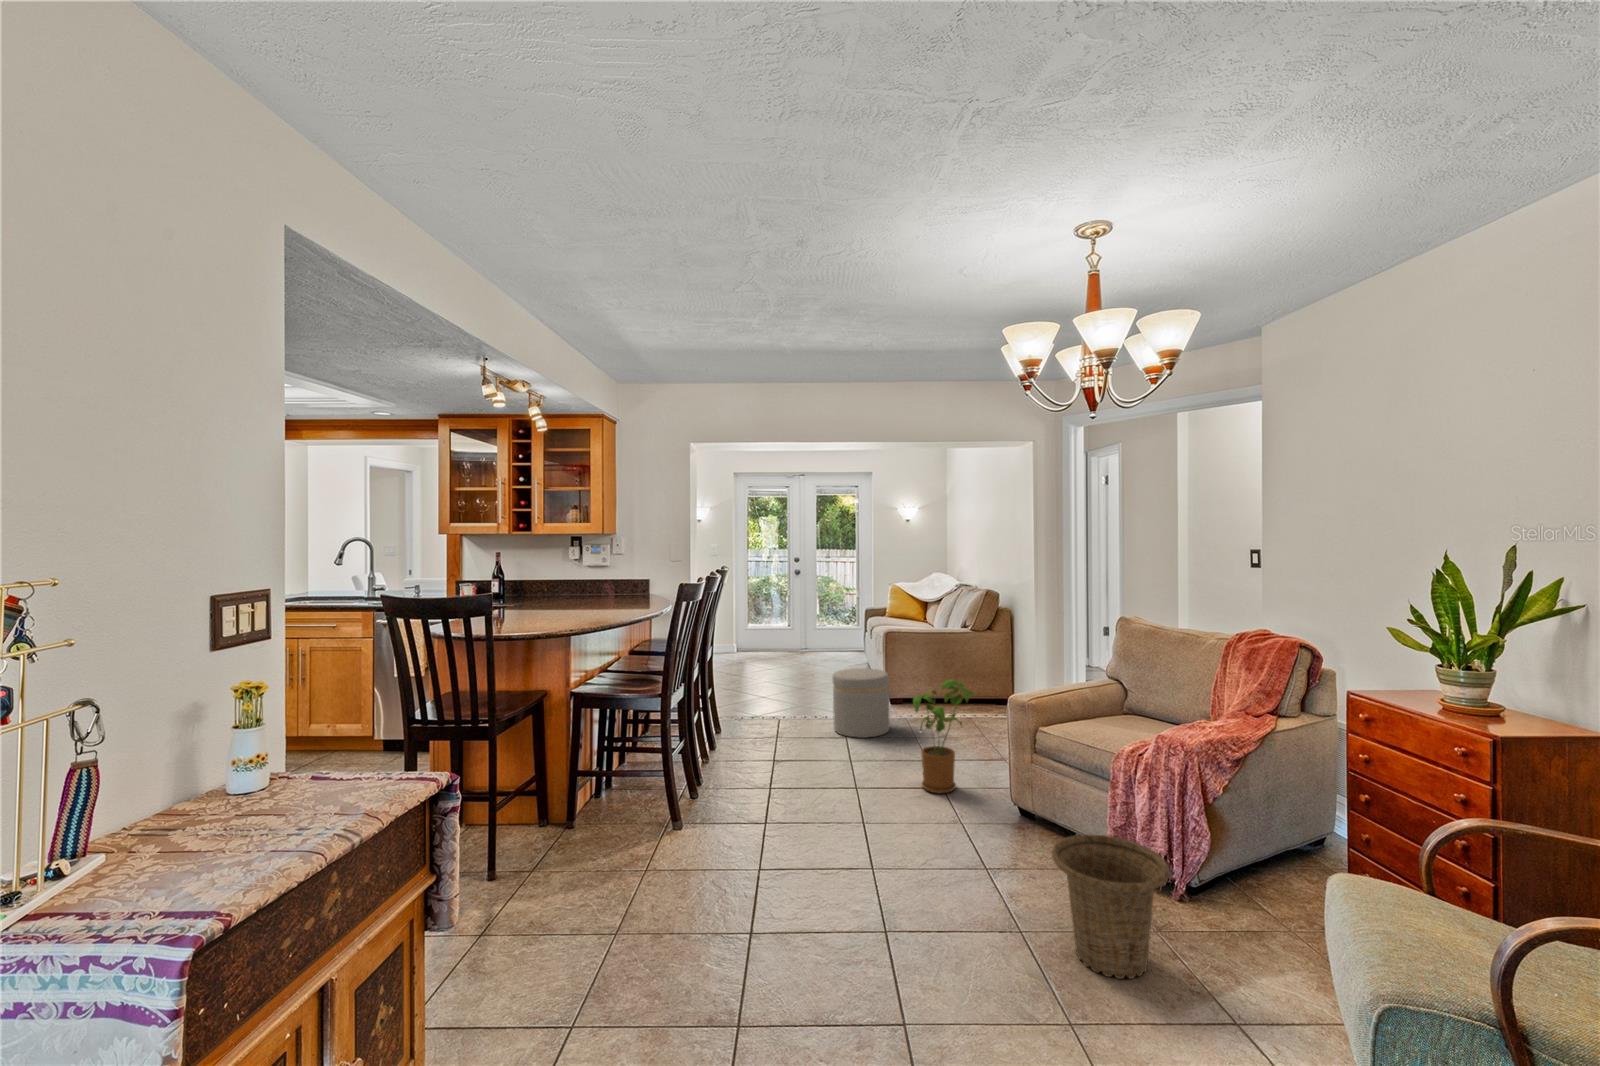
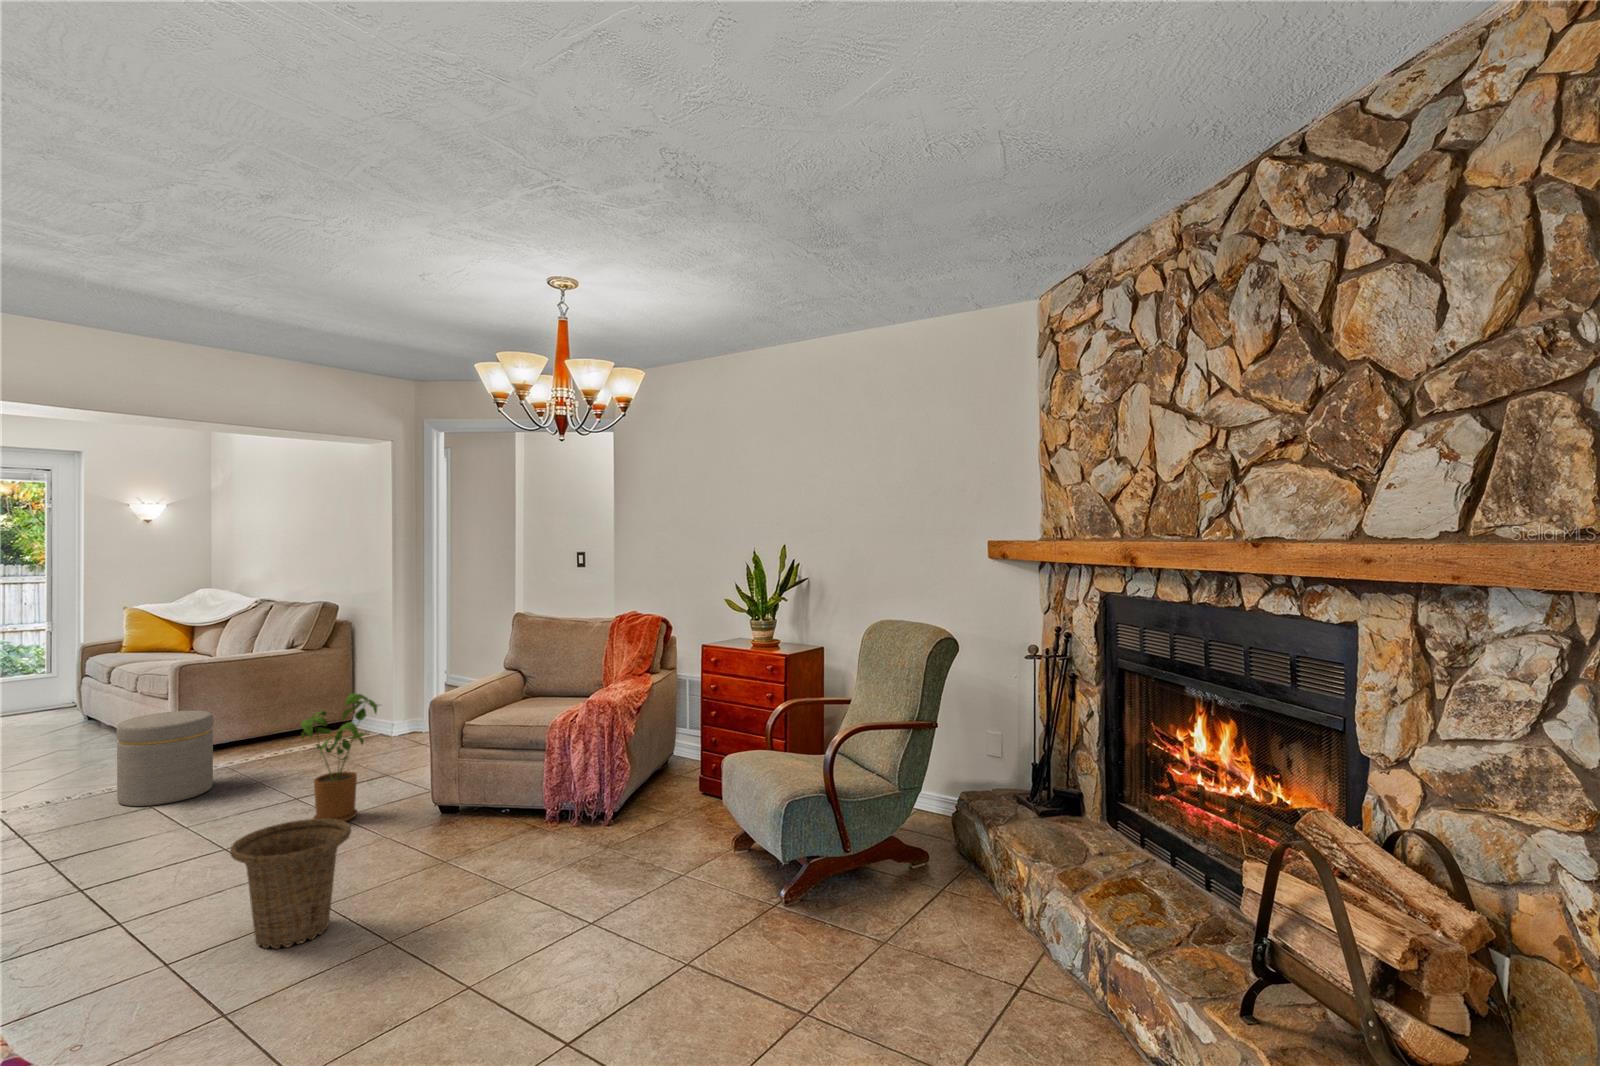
basket: present [1052,835,1169,979] -> present [230,819,351,949]

